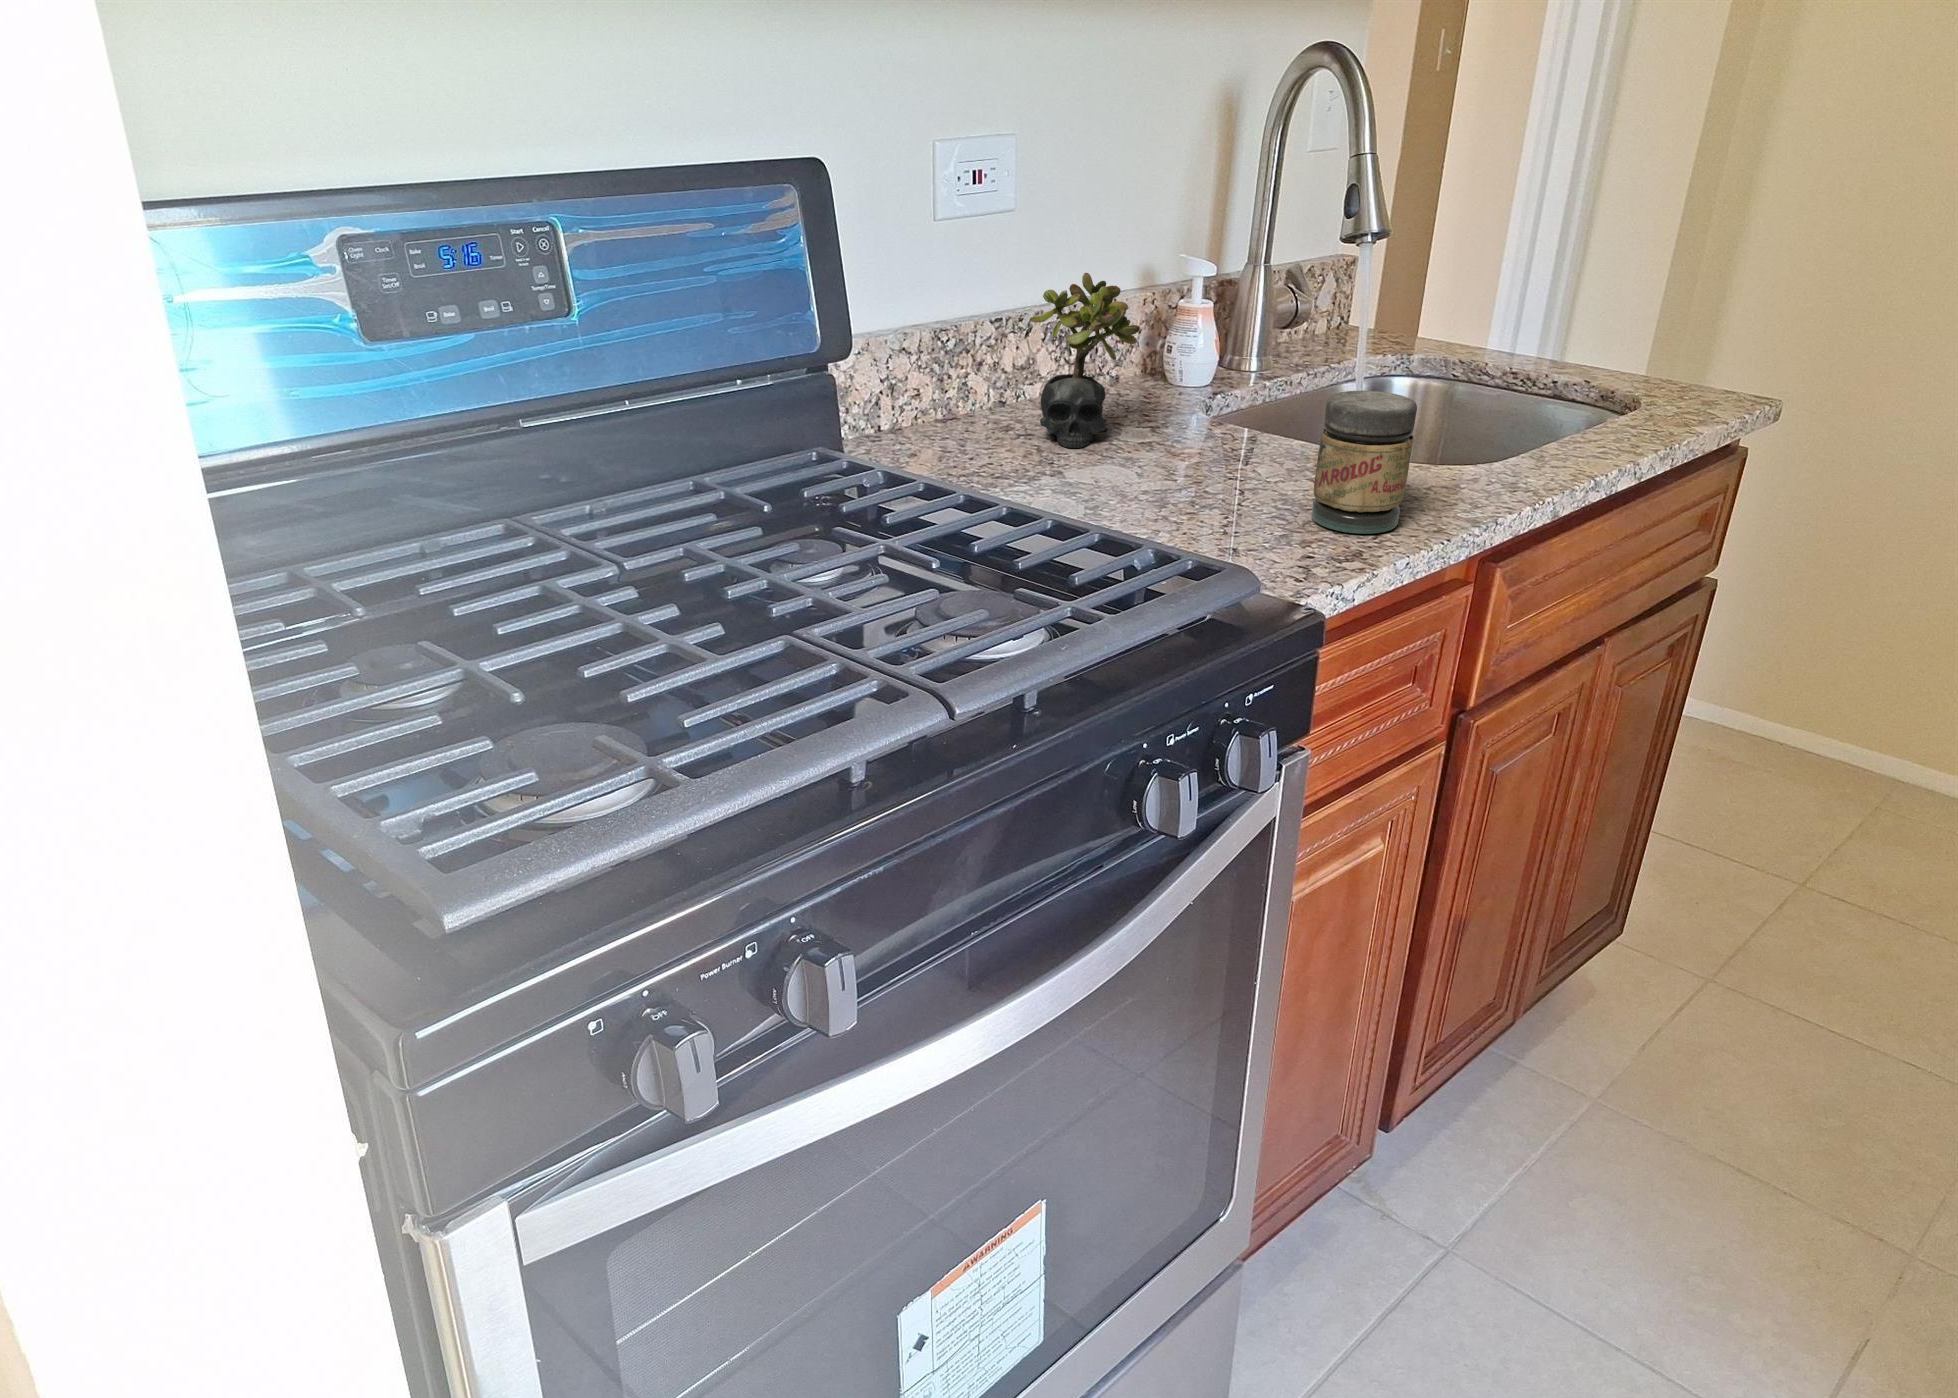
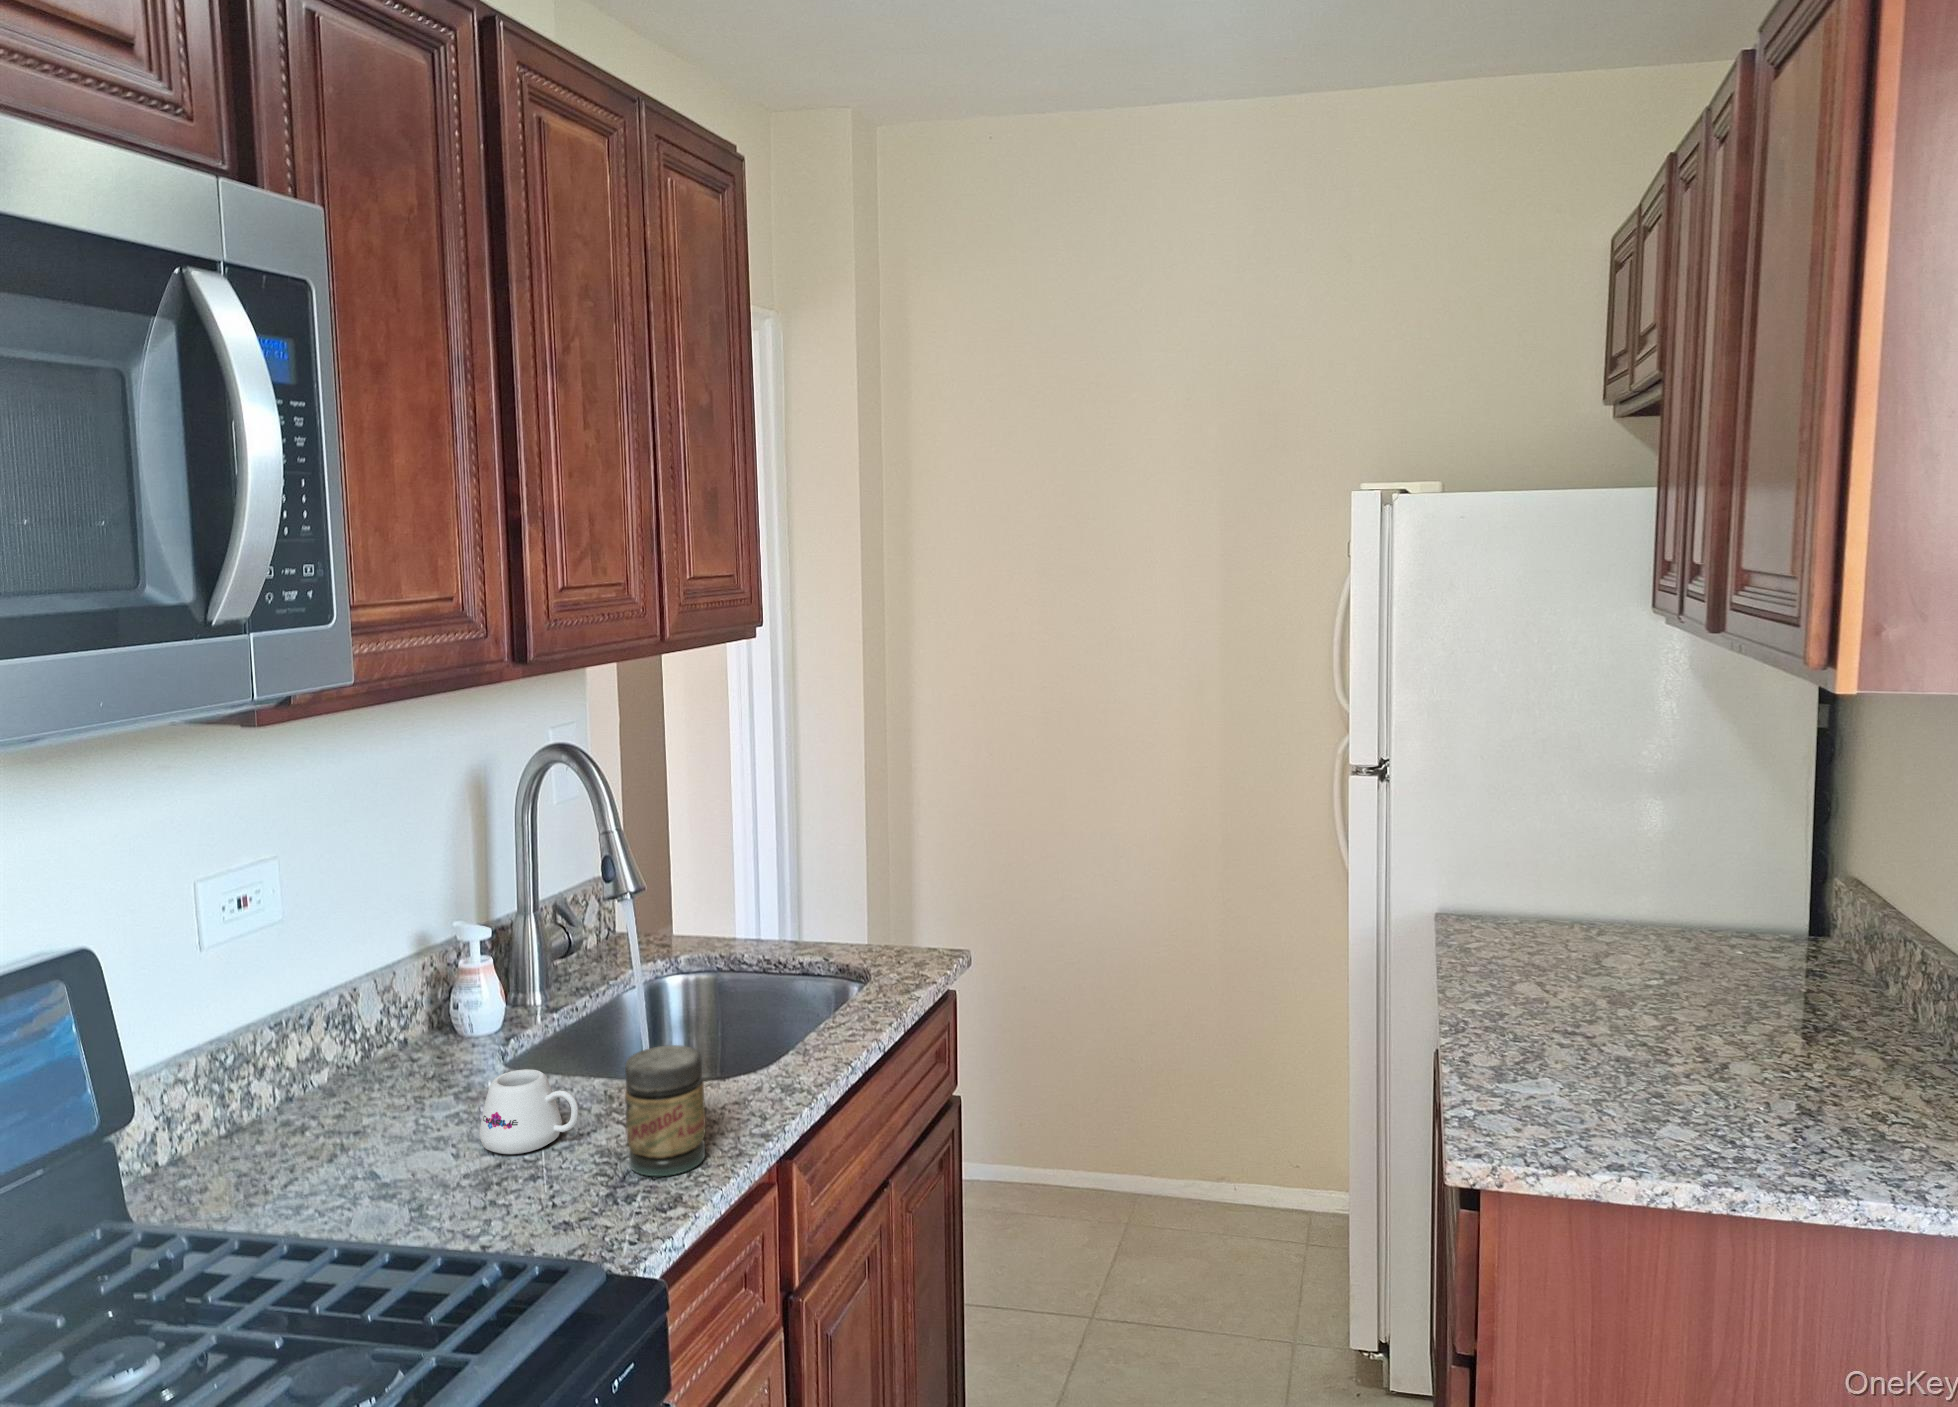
succulent plant: present [1030,273,1140,448] -> none [318,969,435,1141]
mug: none [1165,399,1269,484] -> present [479,1069,578,1154]

